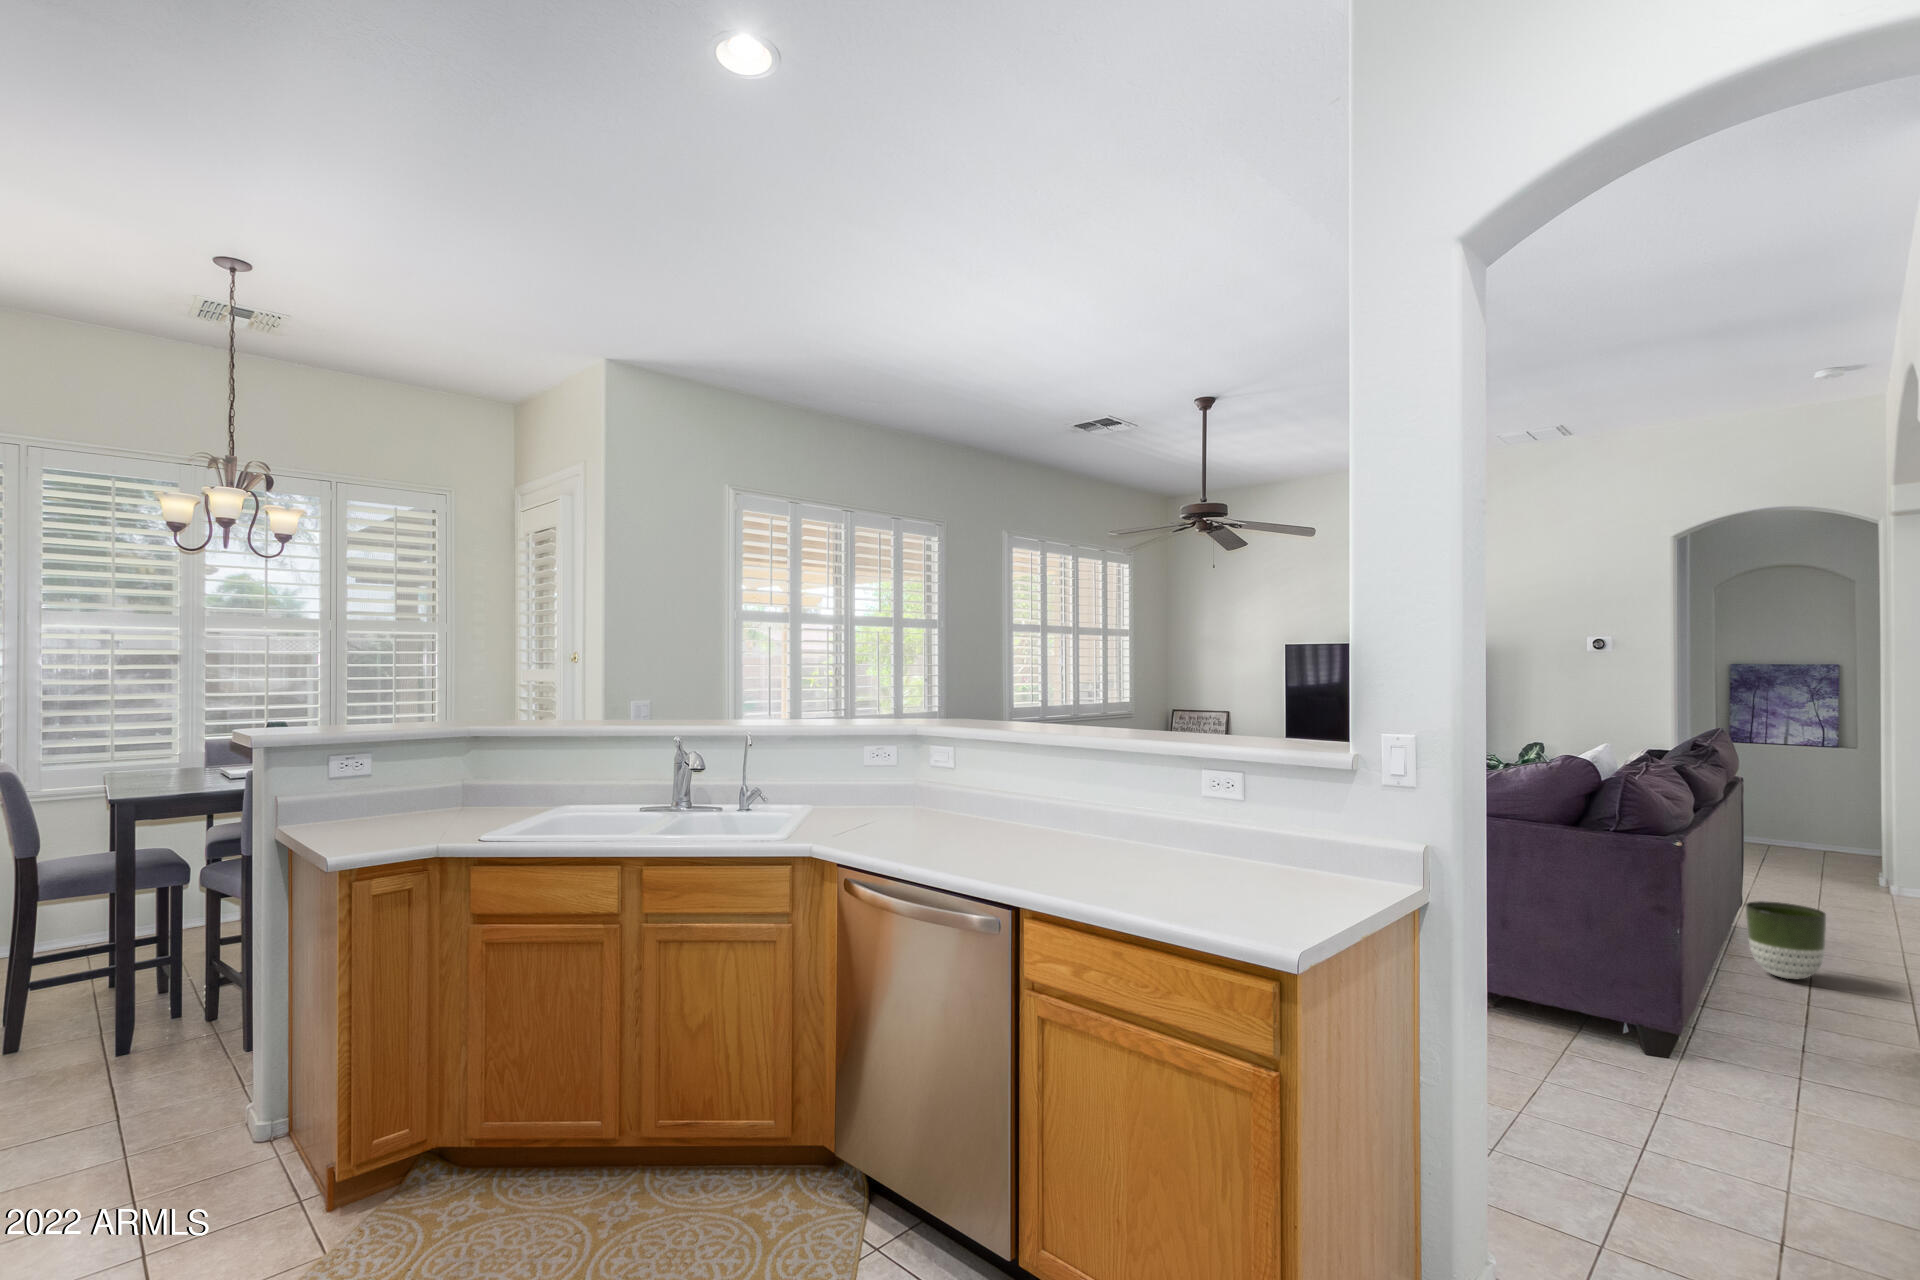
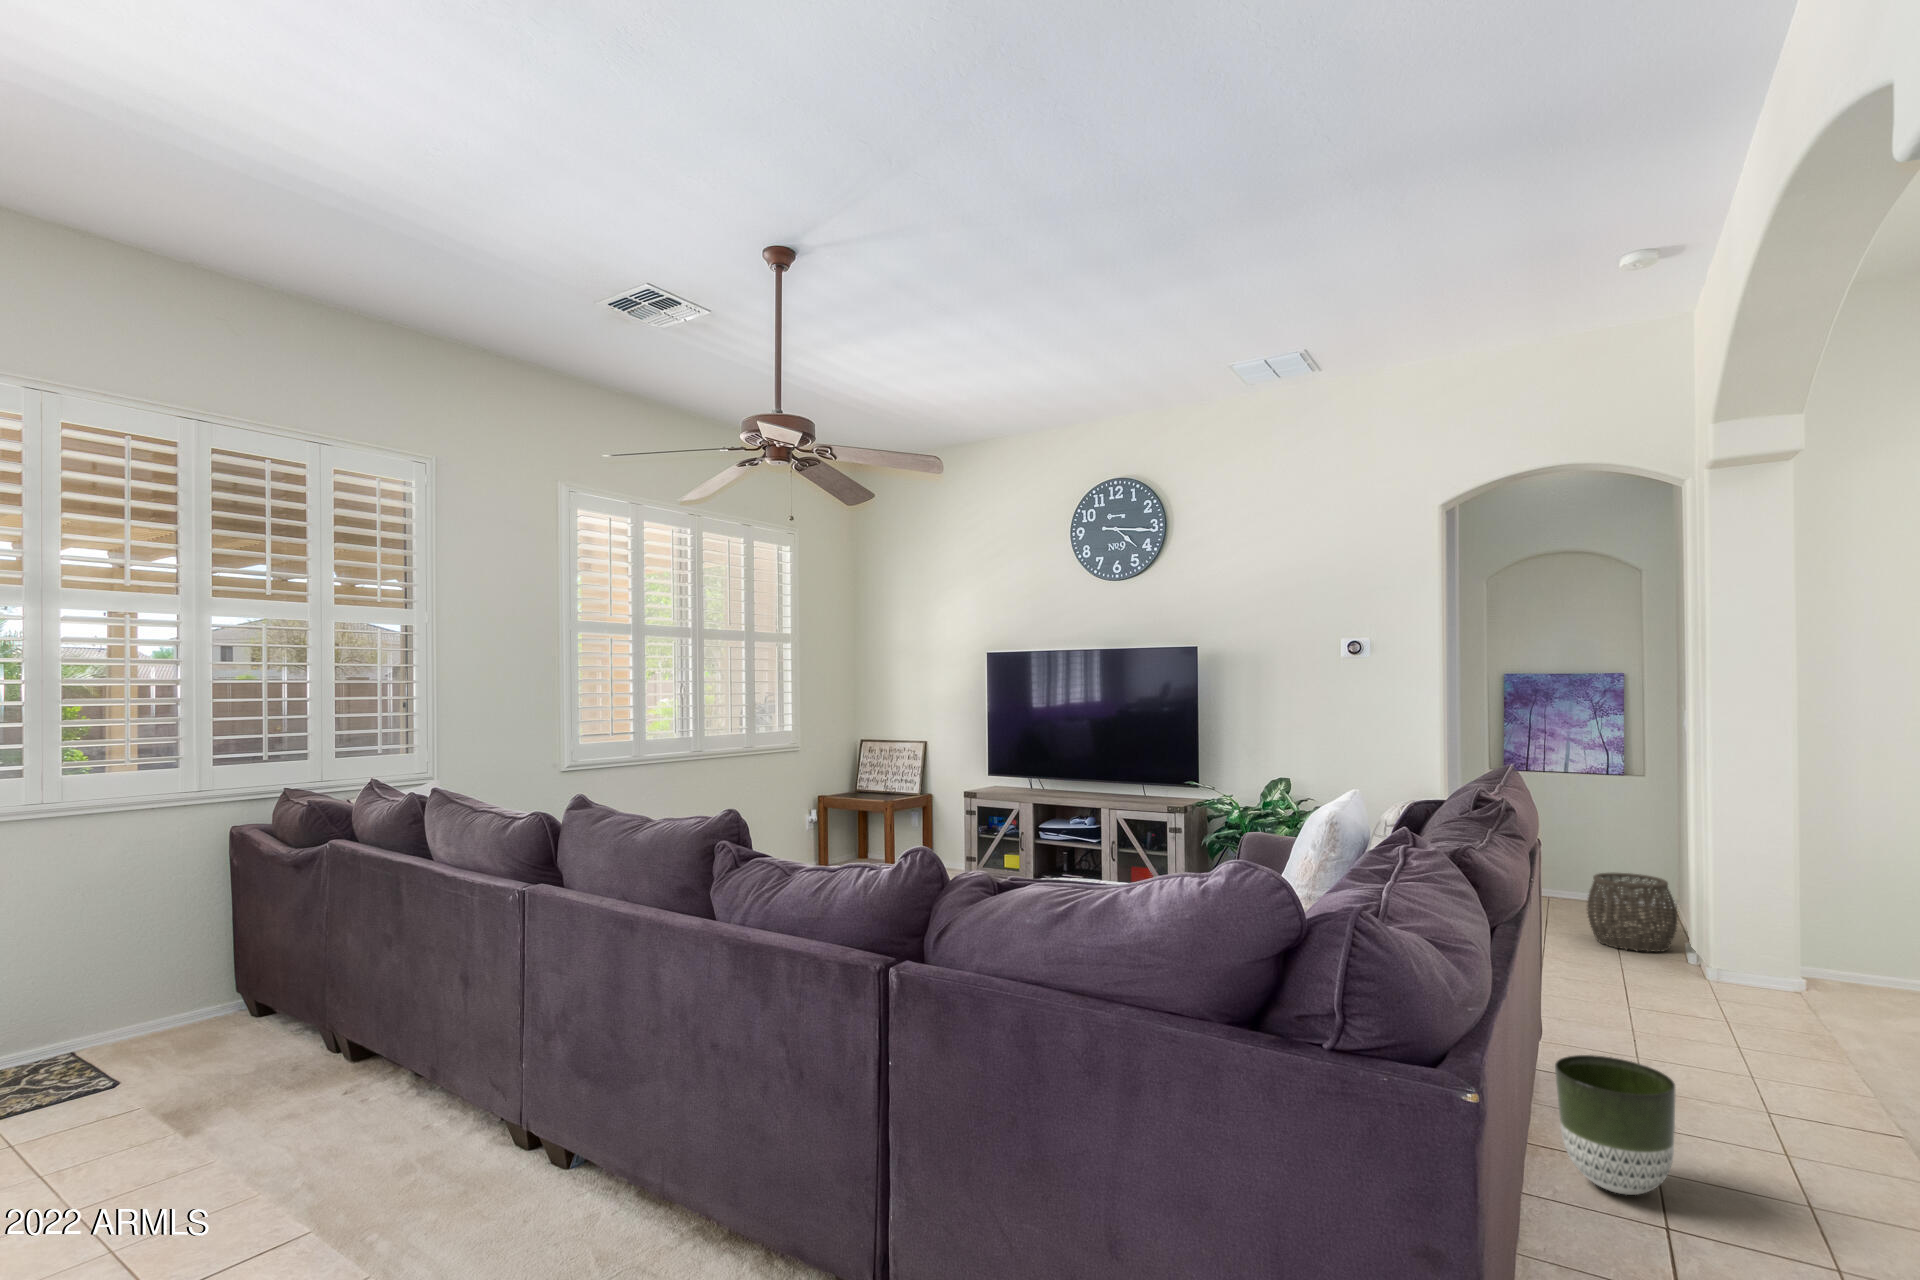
woven basket: none [1796,820,1876,880] -> present [1587,873,1678,952]

